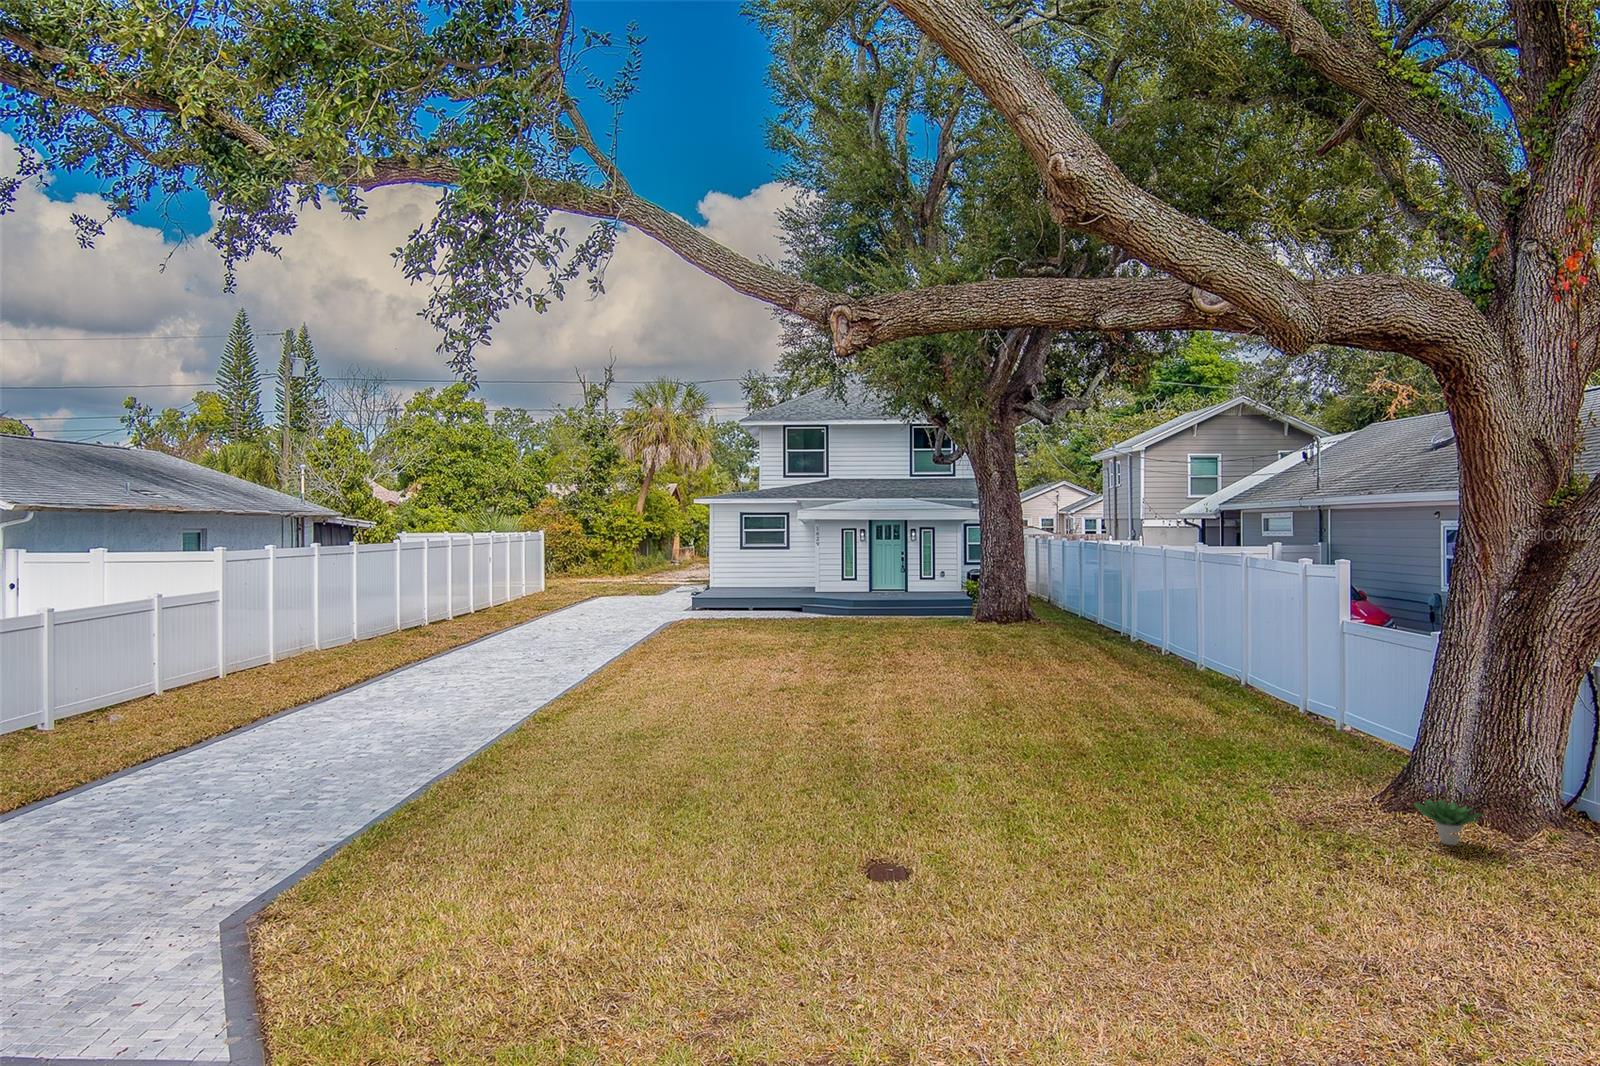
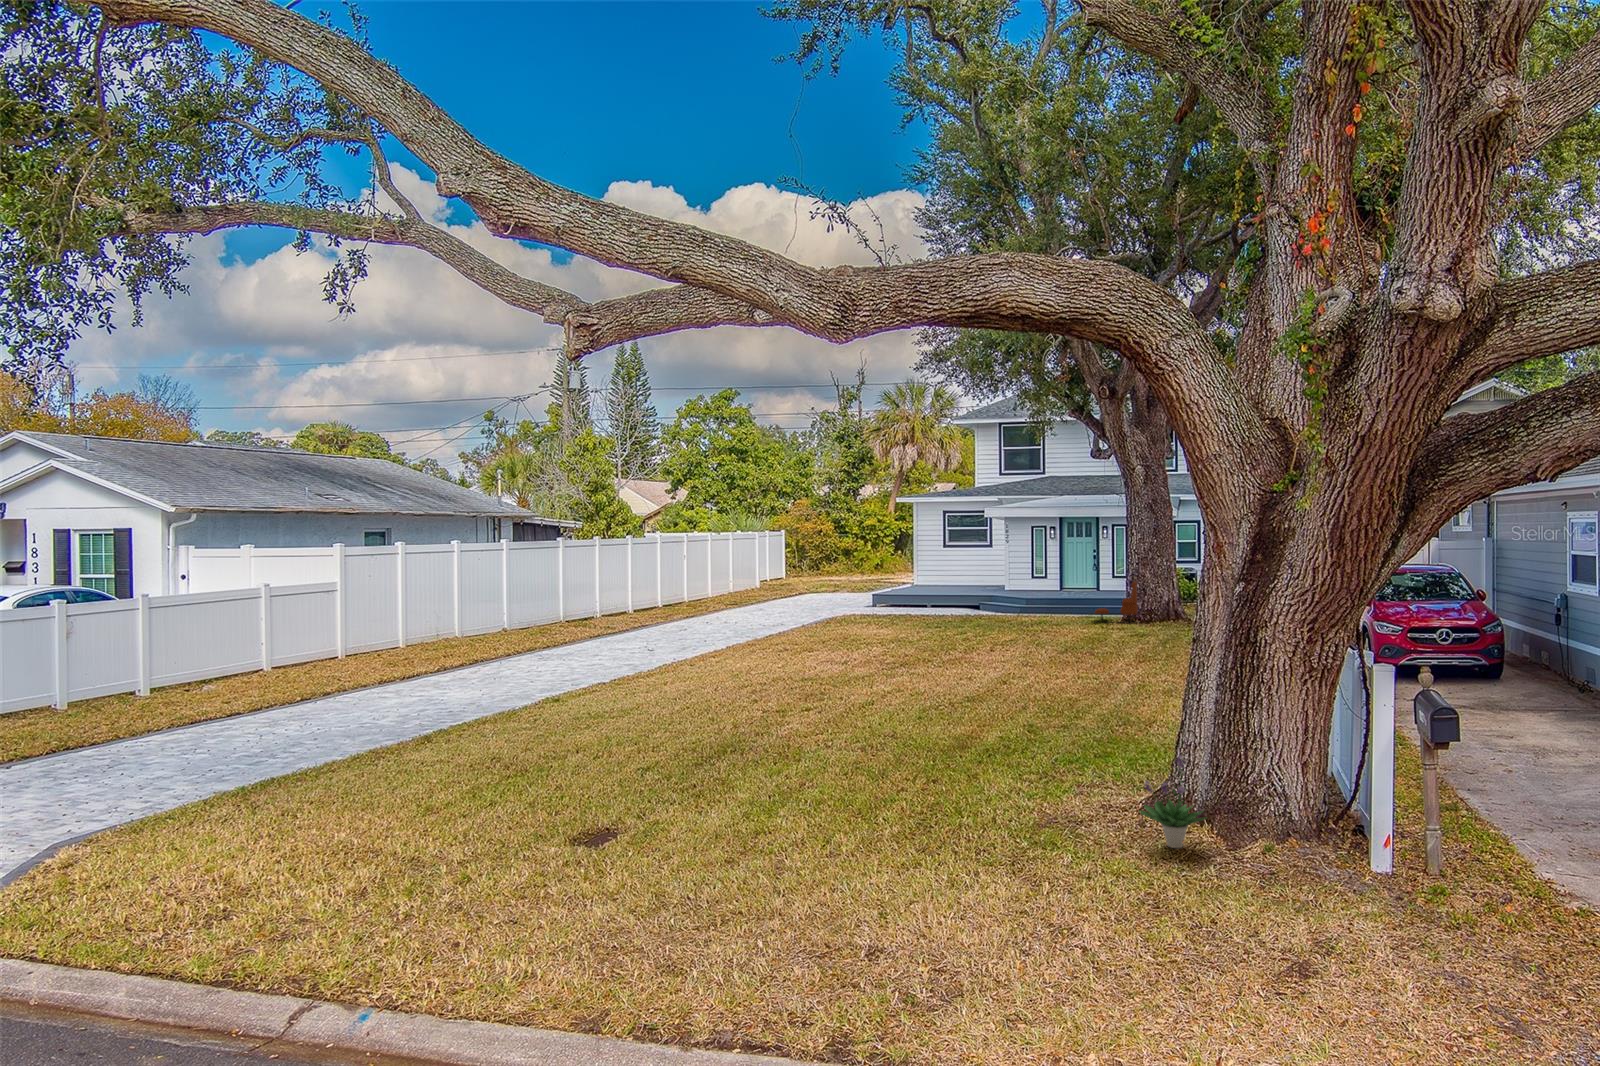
lounge chair: none [933,583,980,623] -> present [1095,581,1139,623]

